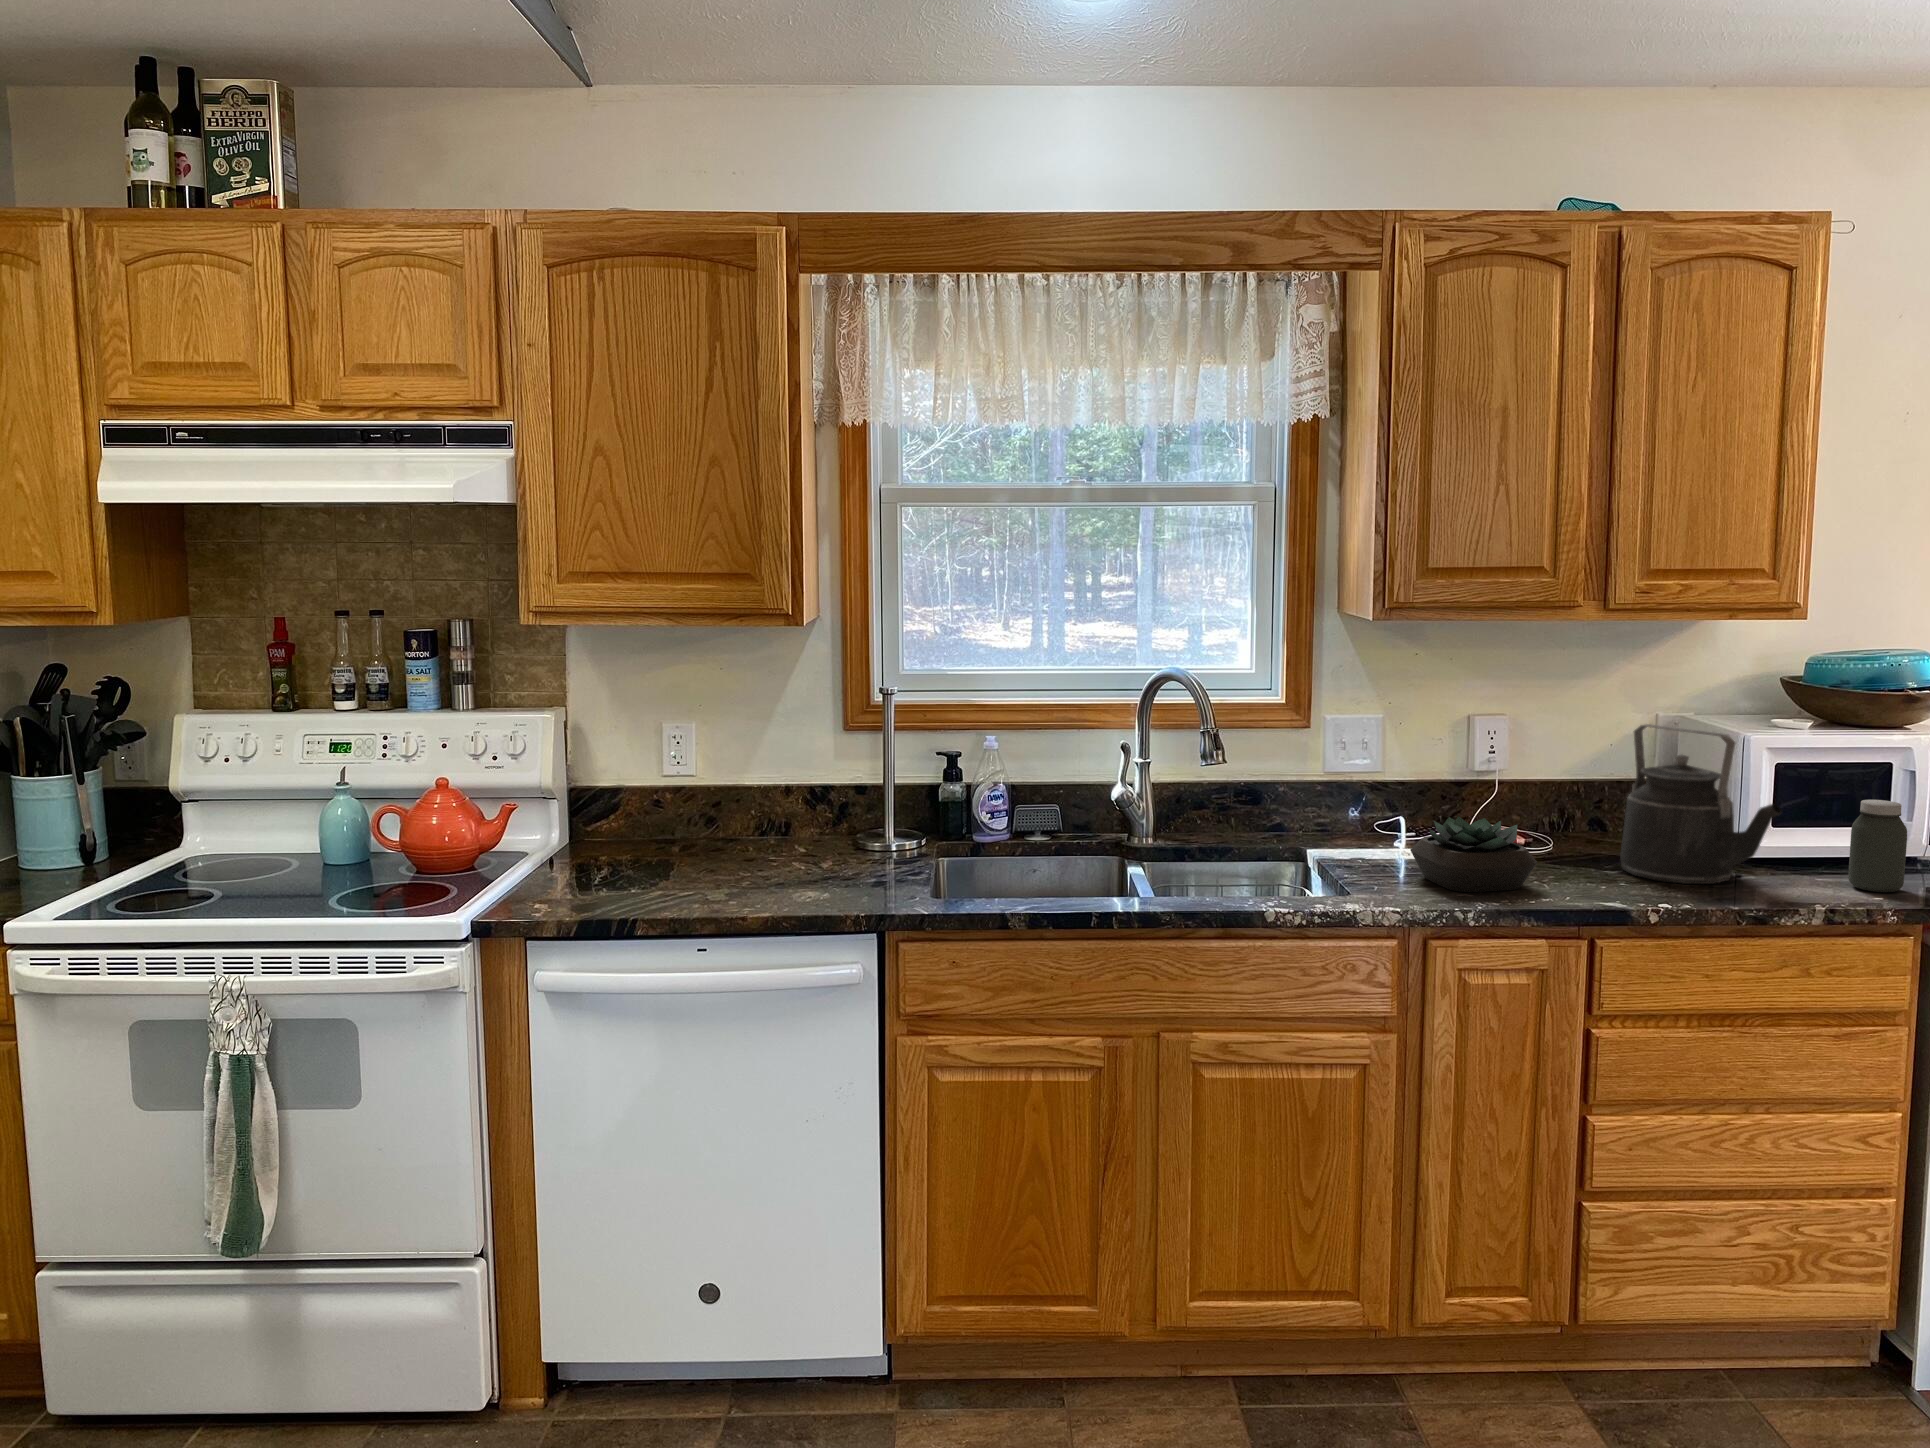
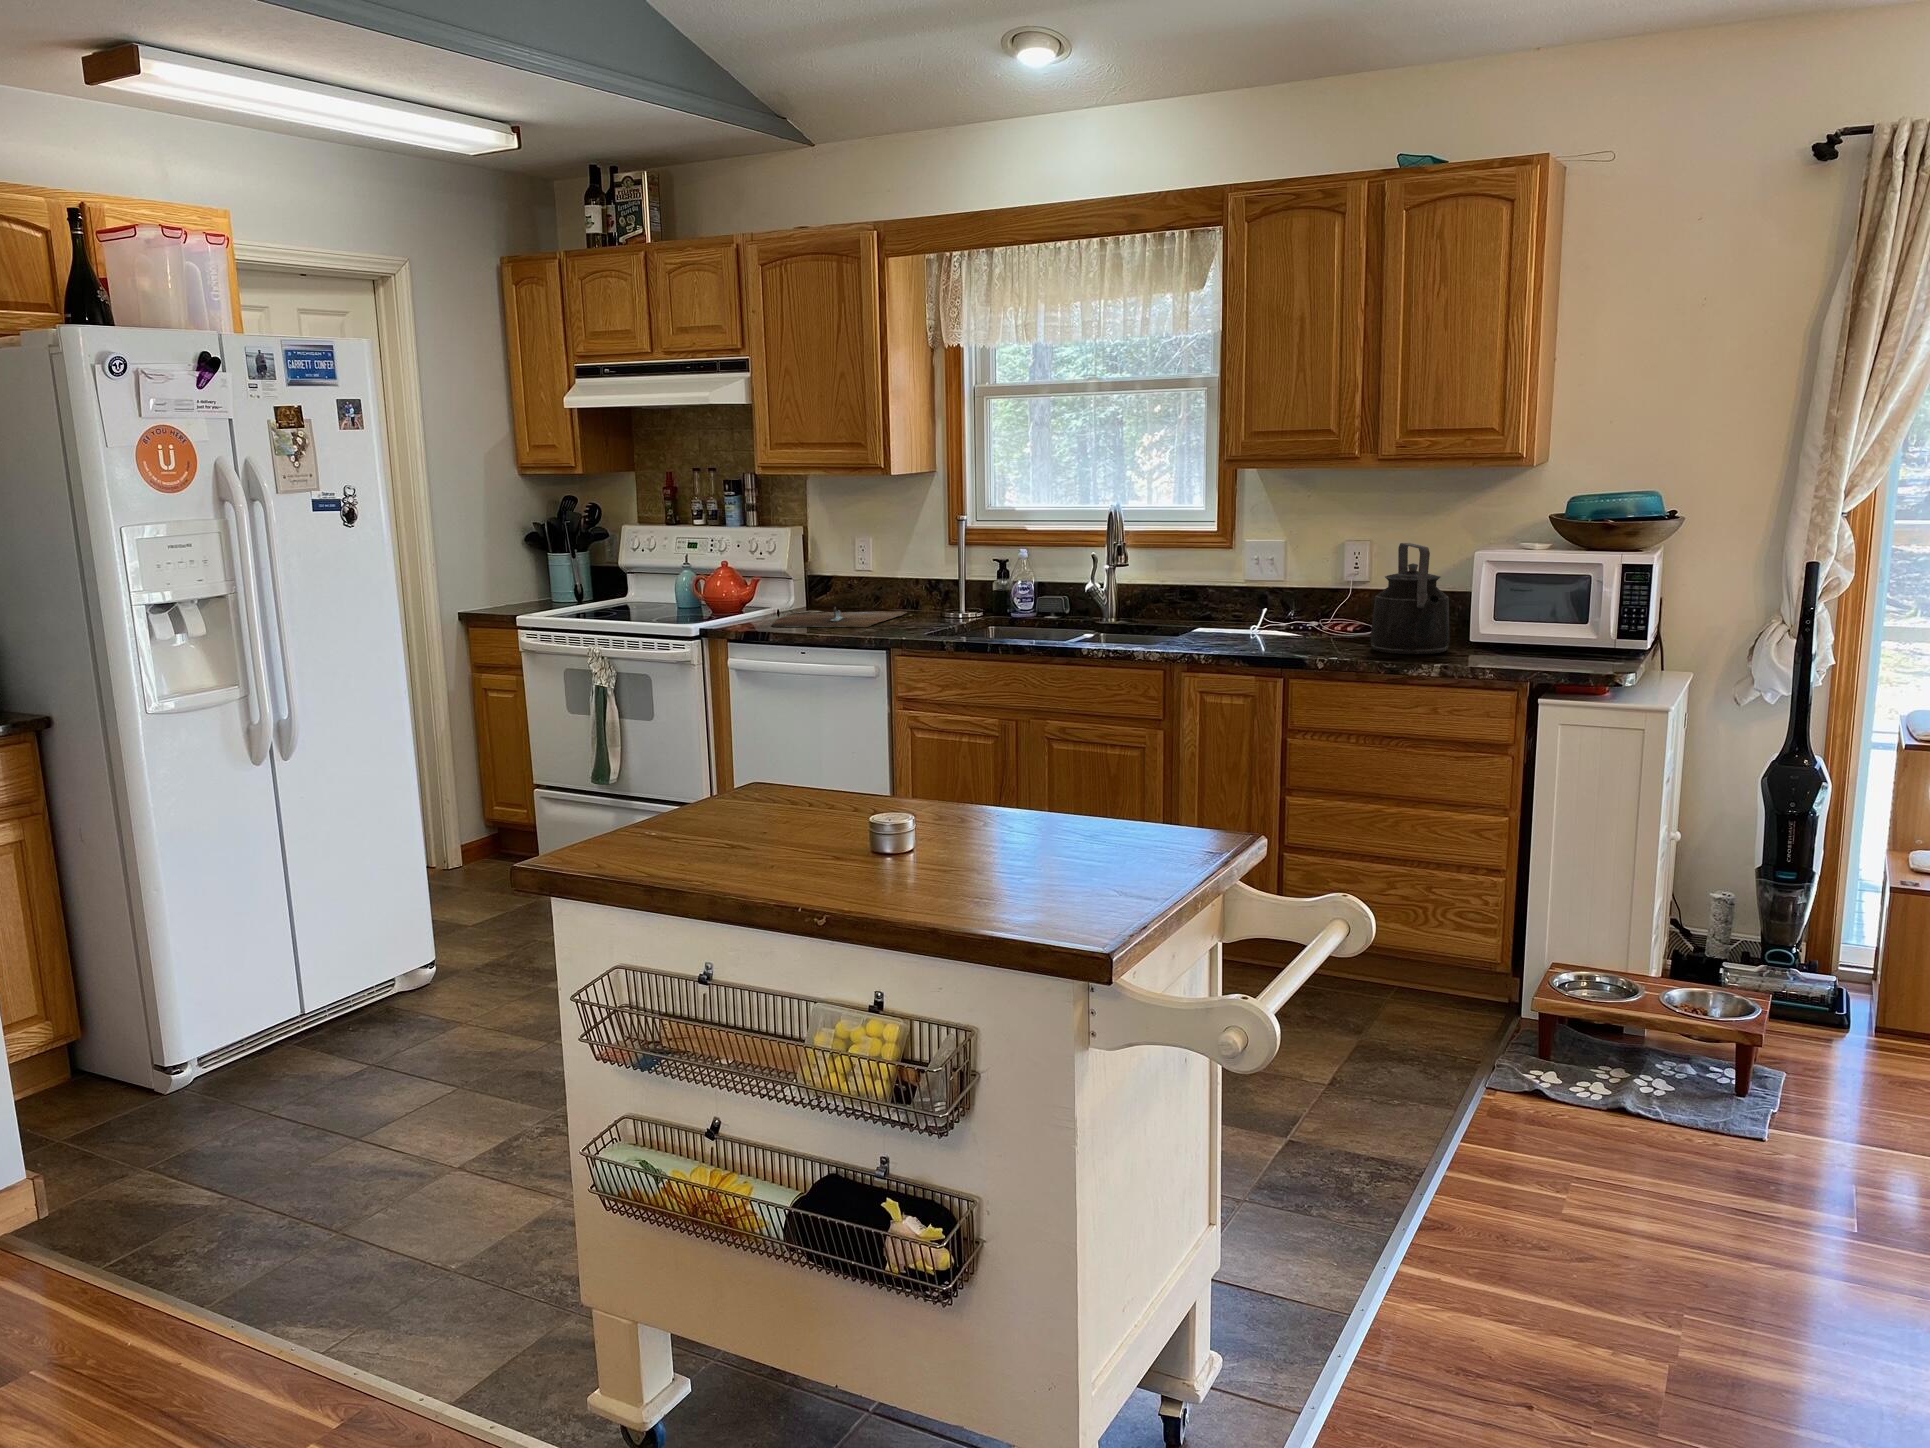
jar: present [1848,800,1907,892] -> none [1502,597,1541,664]
succulent plant: present [1410,816,1537,892] -> none [1213,602,1288,649]
cutting board: none [591,843,806,907] -> present [772,607,907,627]

